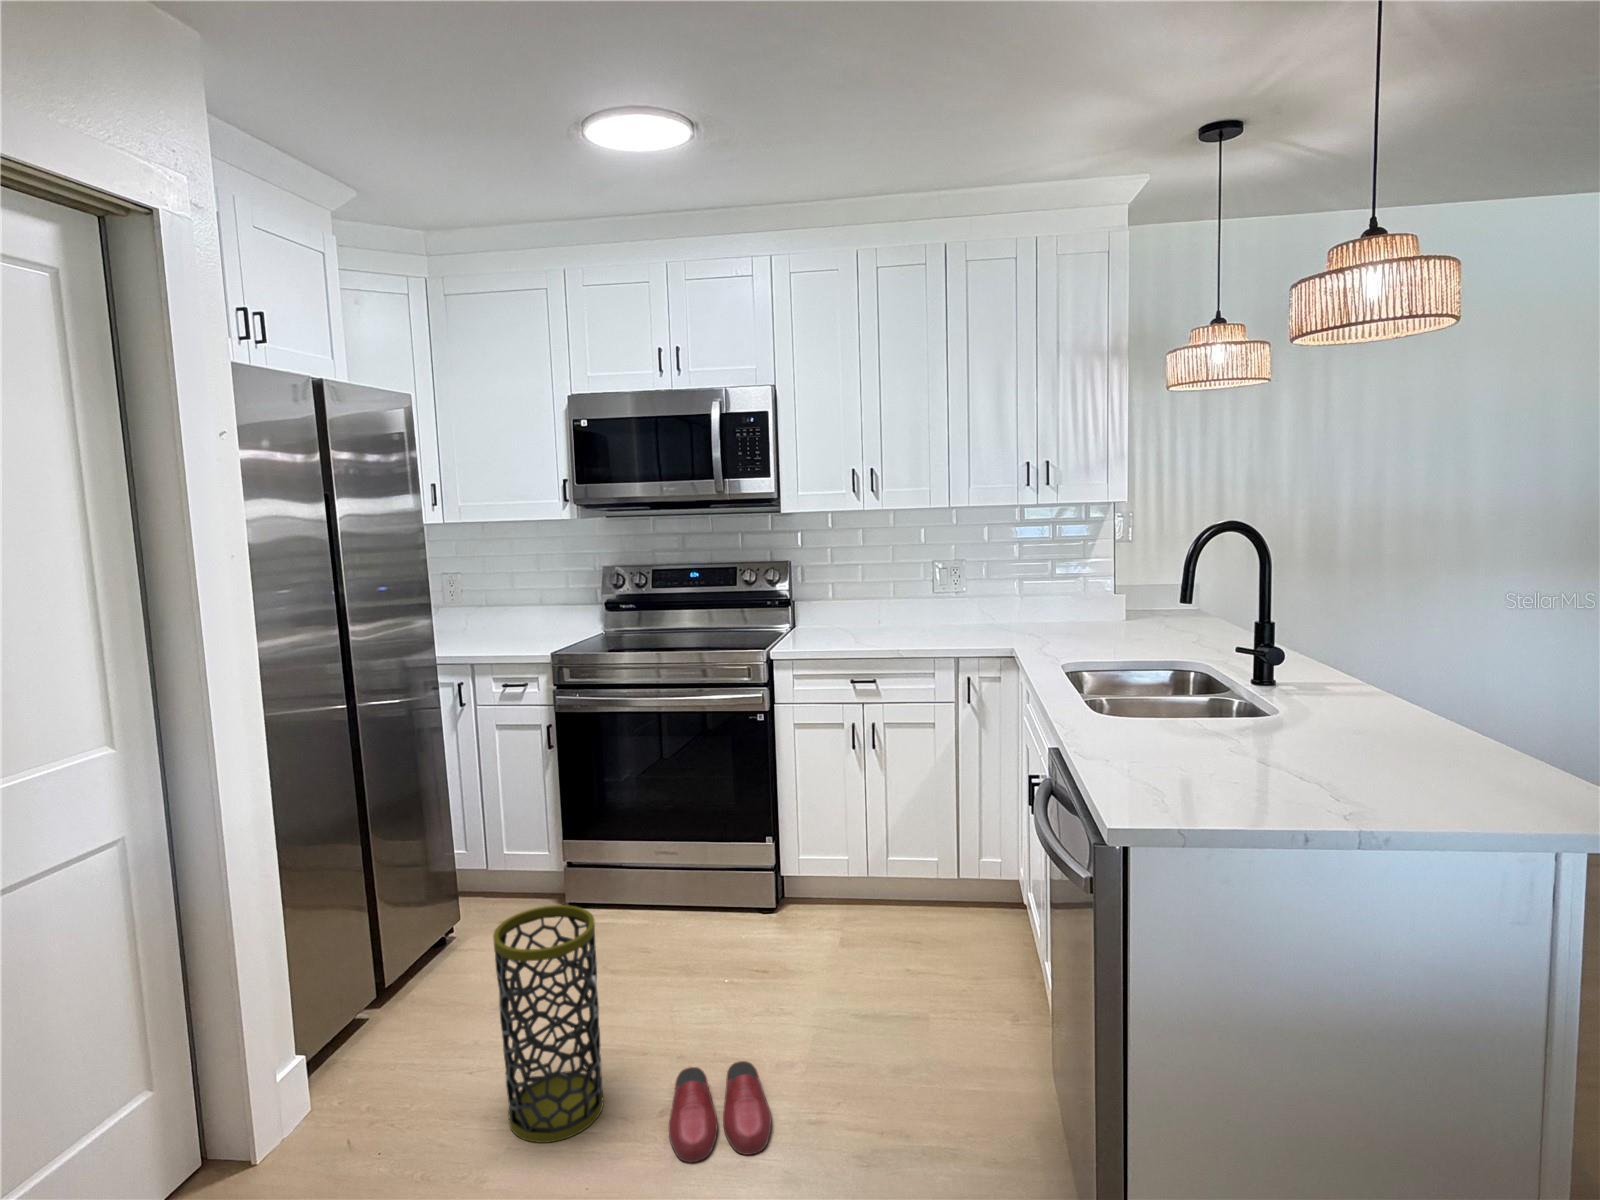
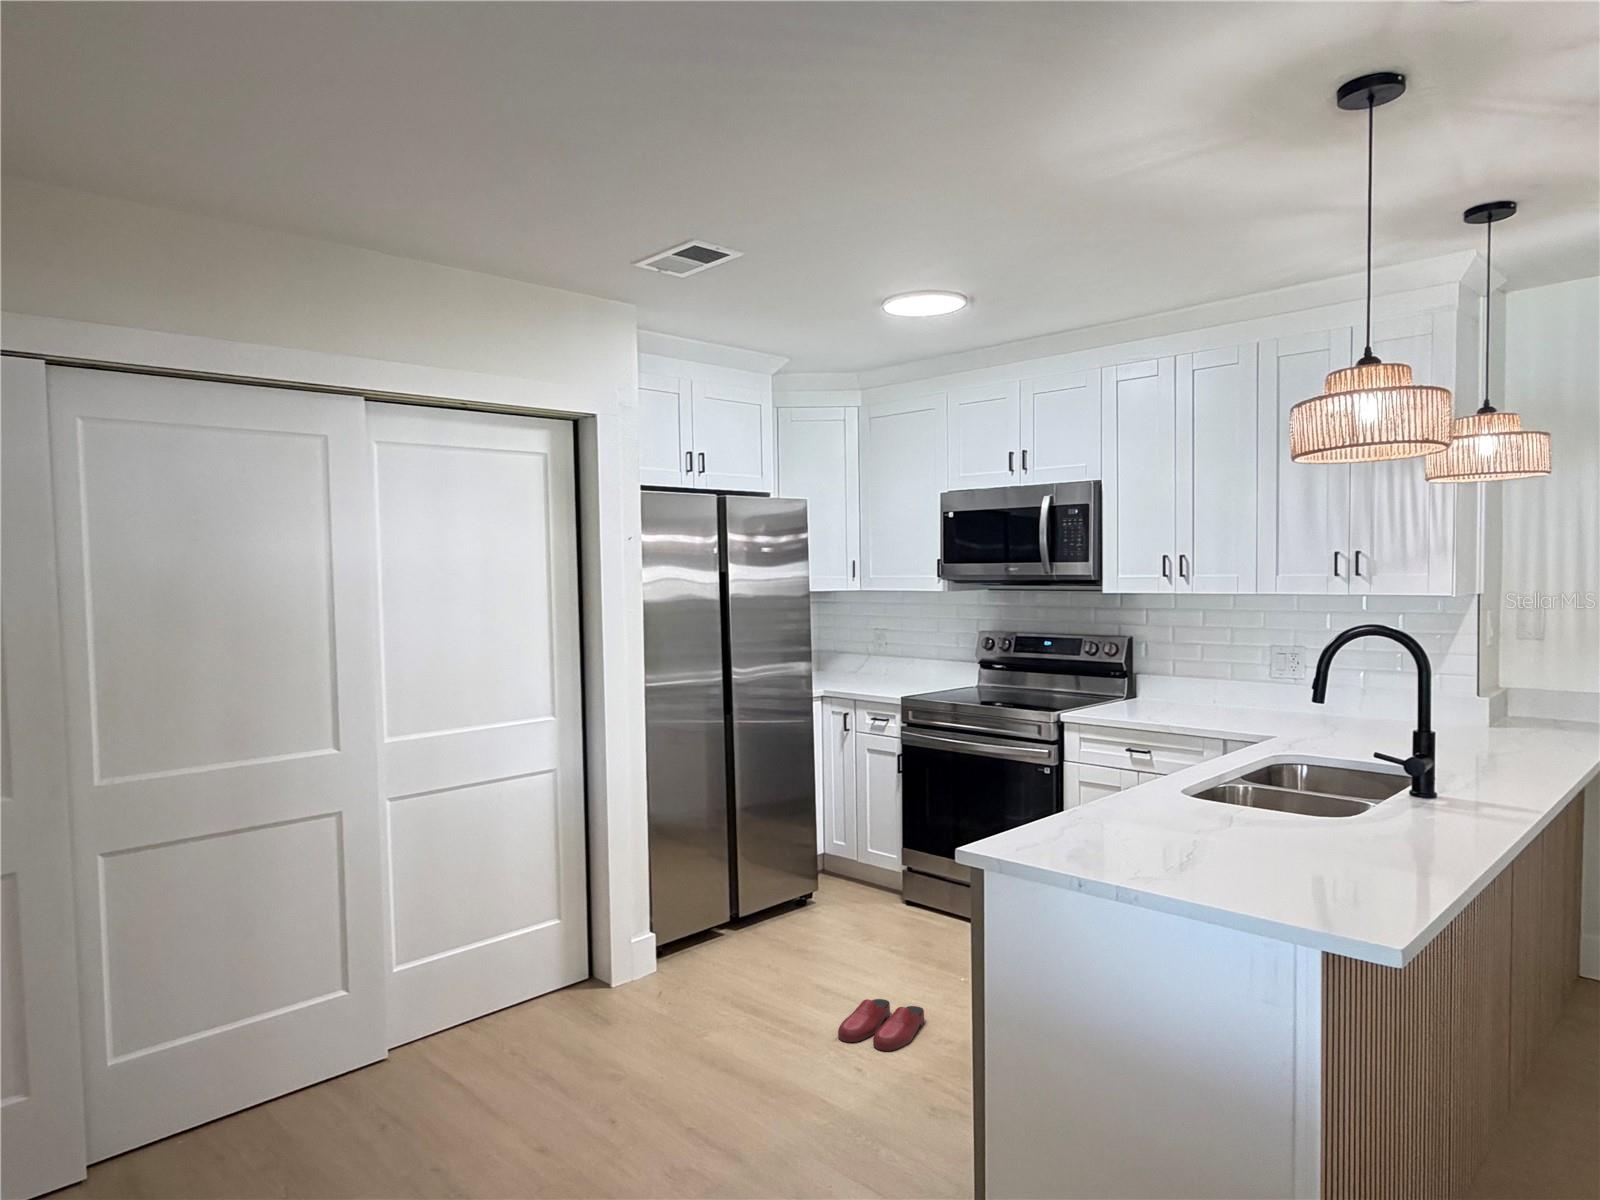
trash can: present [493,905,604,1143] -> none [761,857,826,1009]

